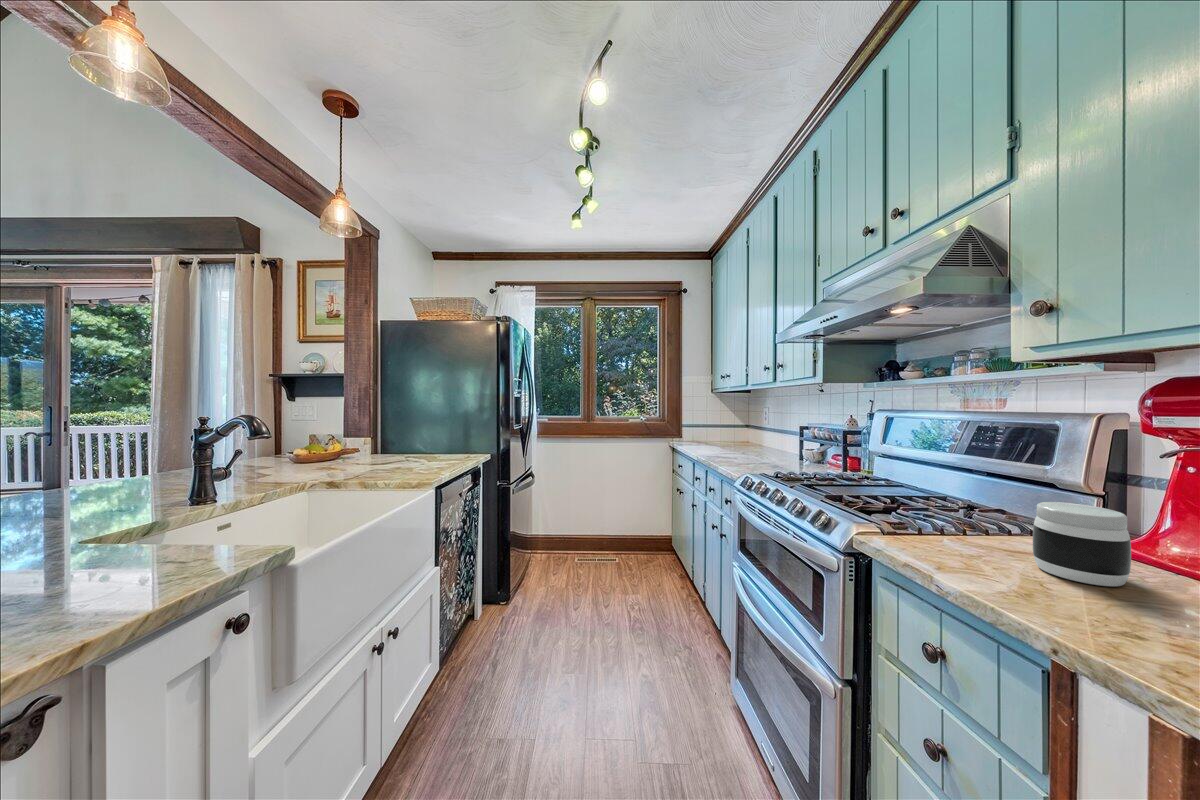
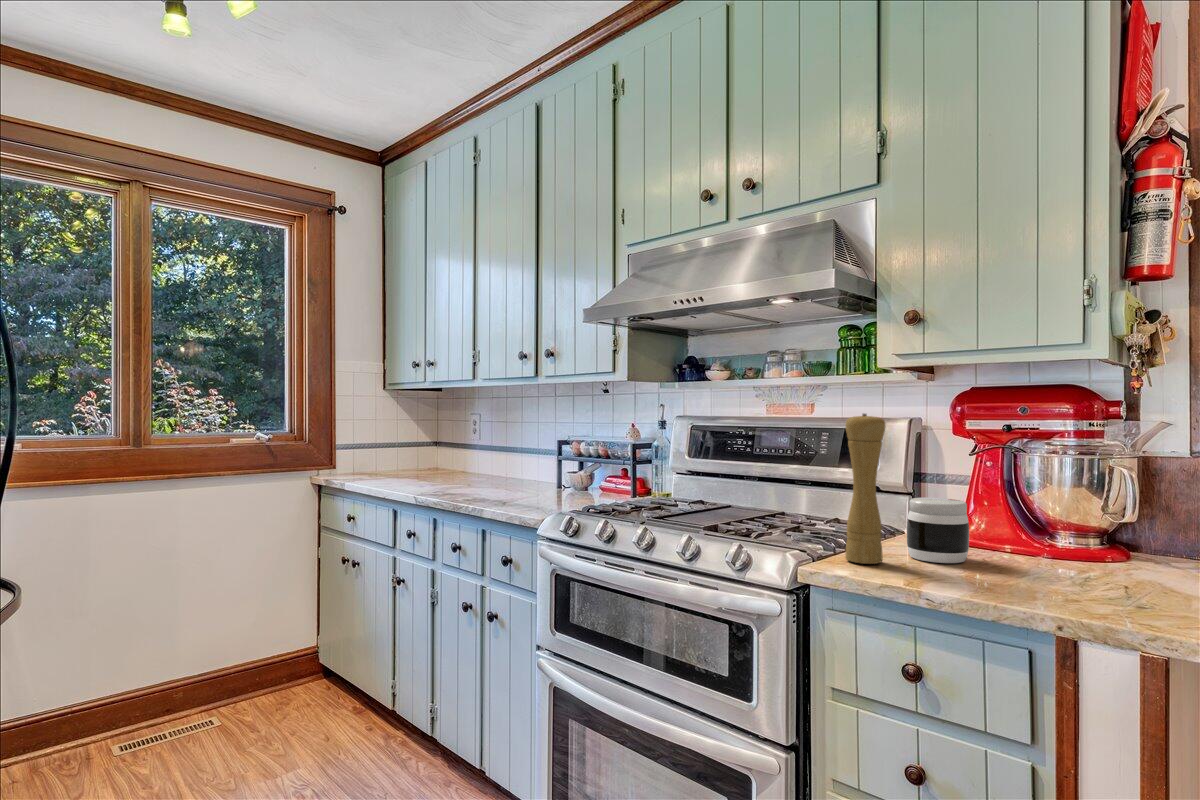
pepper mill: none [934,409,984,562] -> present [845,414,885,564]

